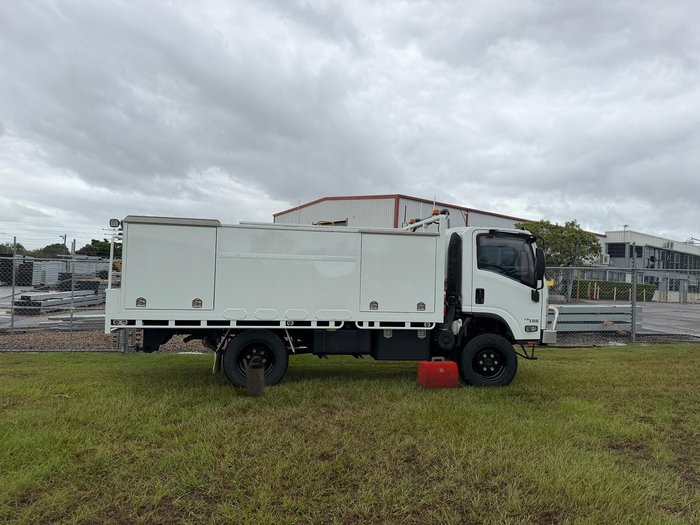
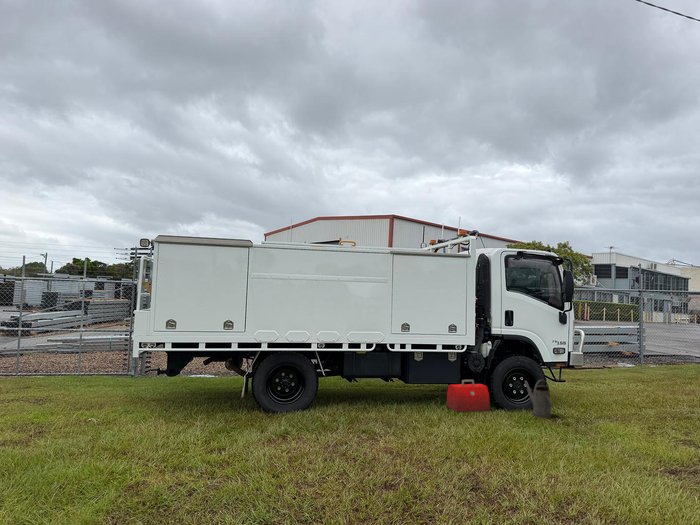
watering can: present [243,357,265,397] -> present [525,380,552,418]

